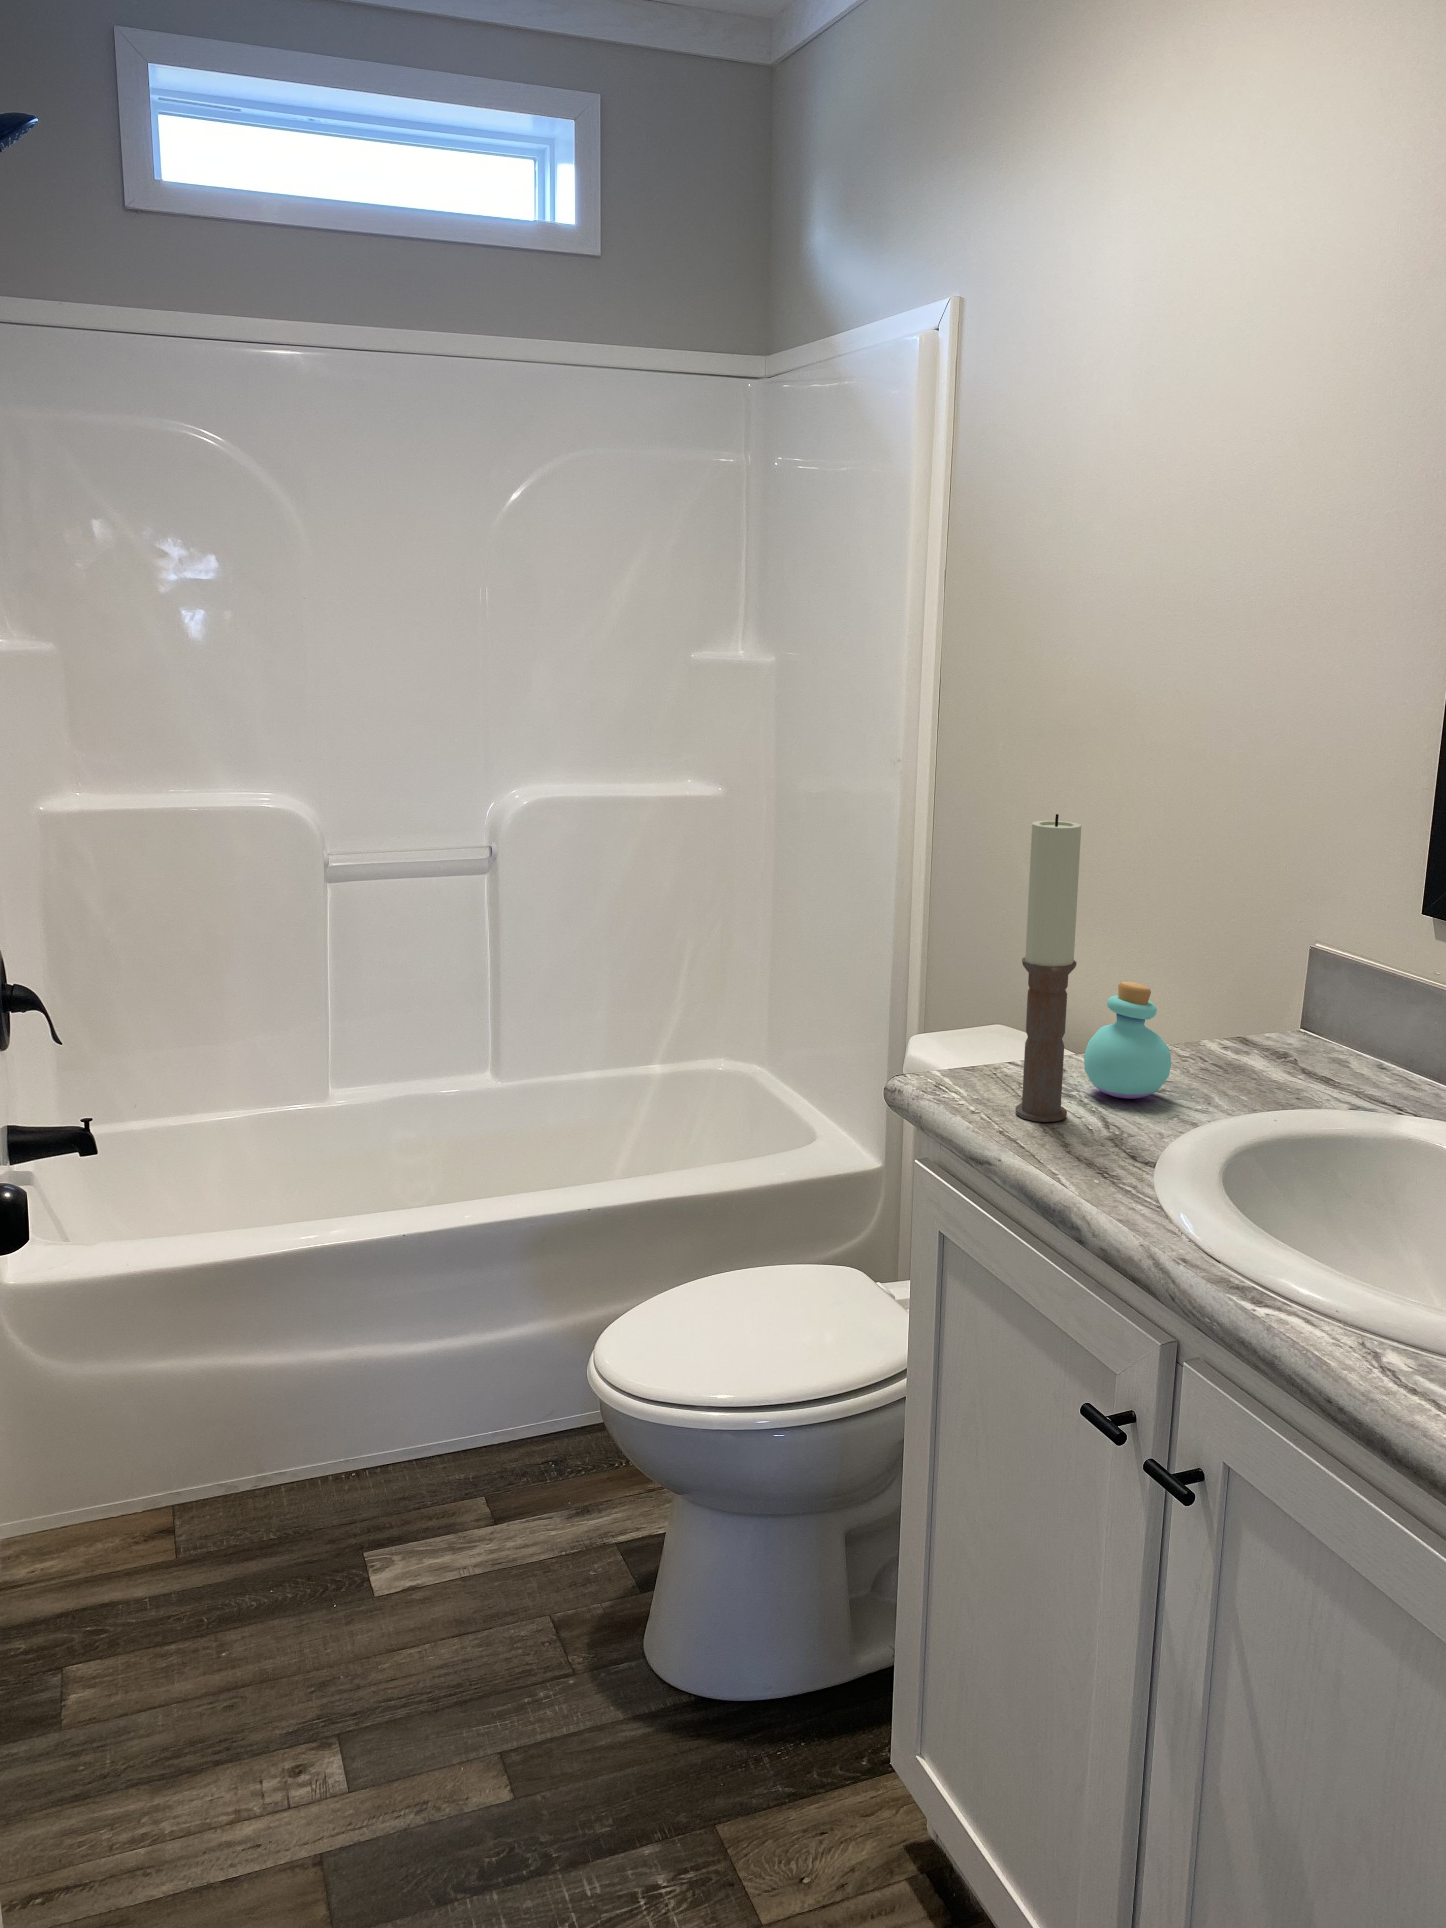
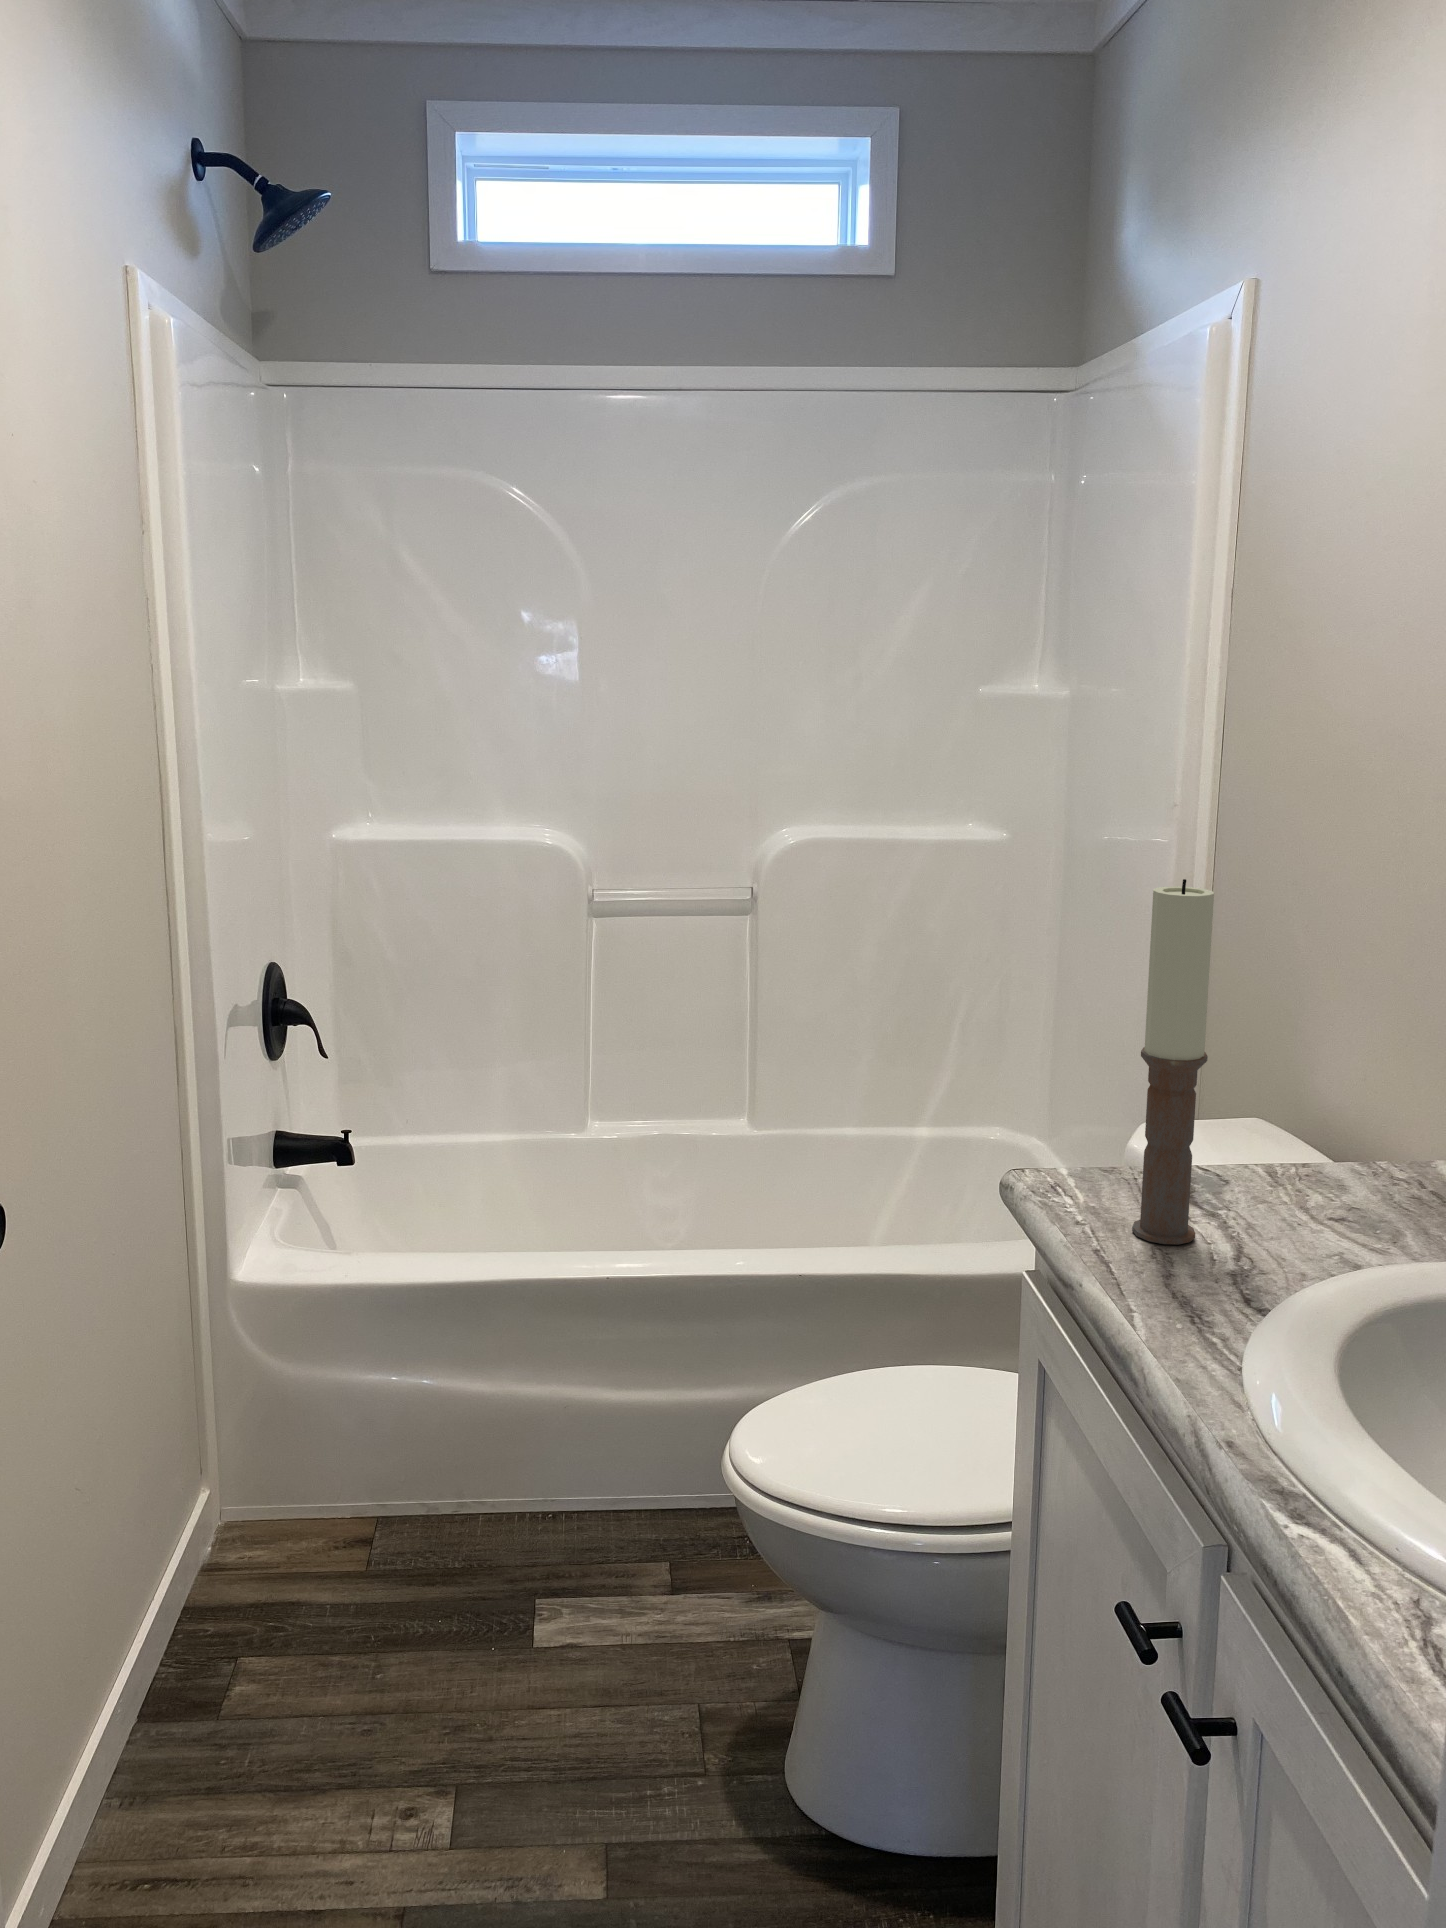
perfume bottle: present [1084,982,1171,1099] -> none [1239,1084,1347,1226]

